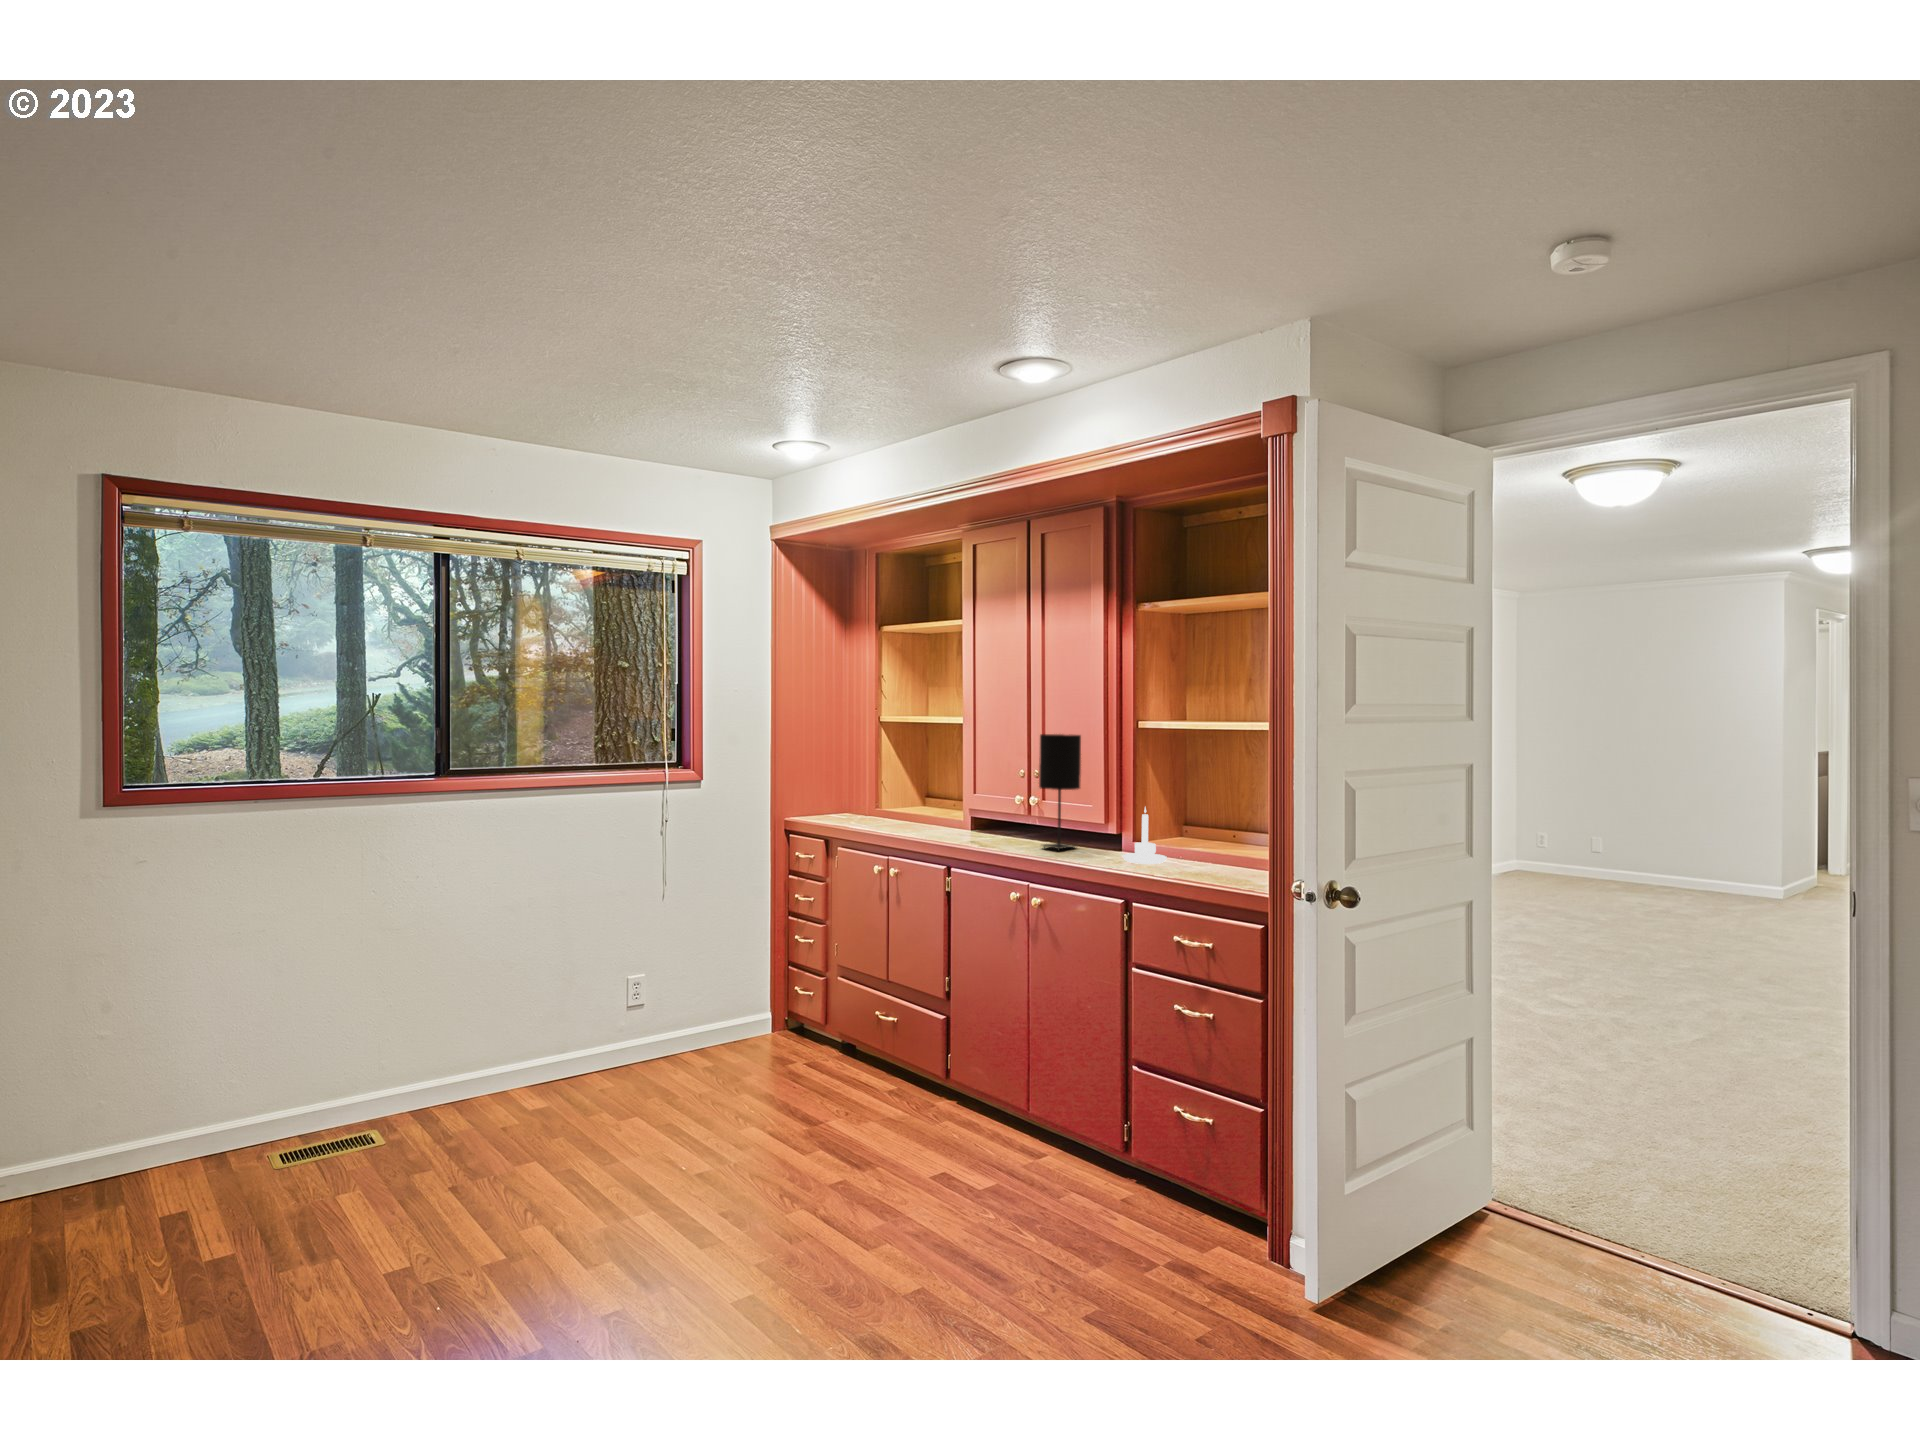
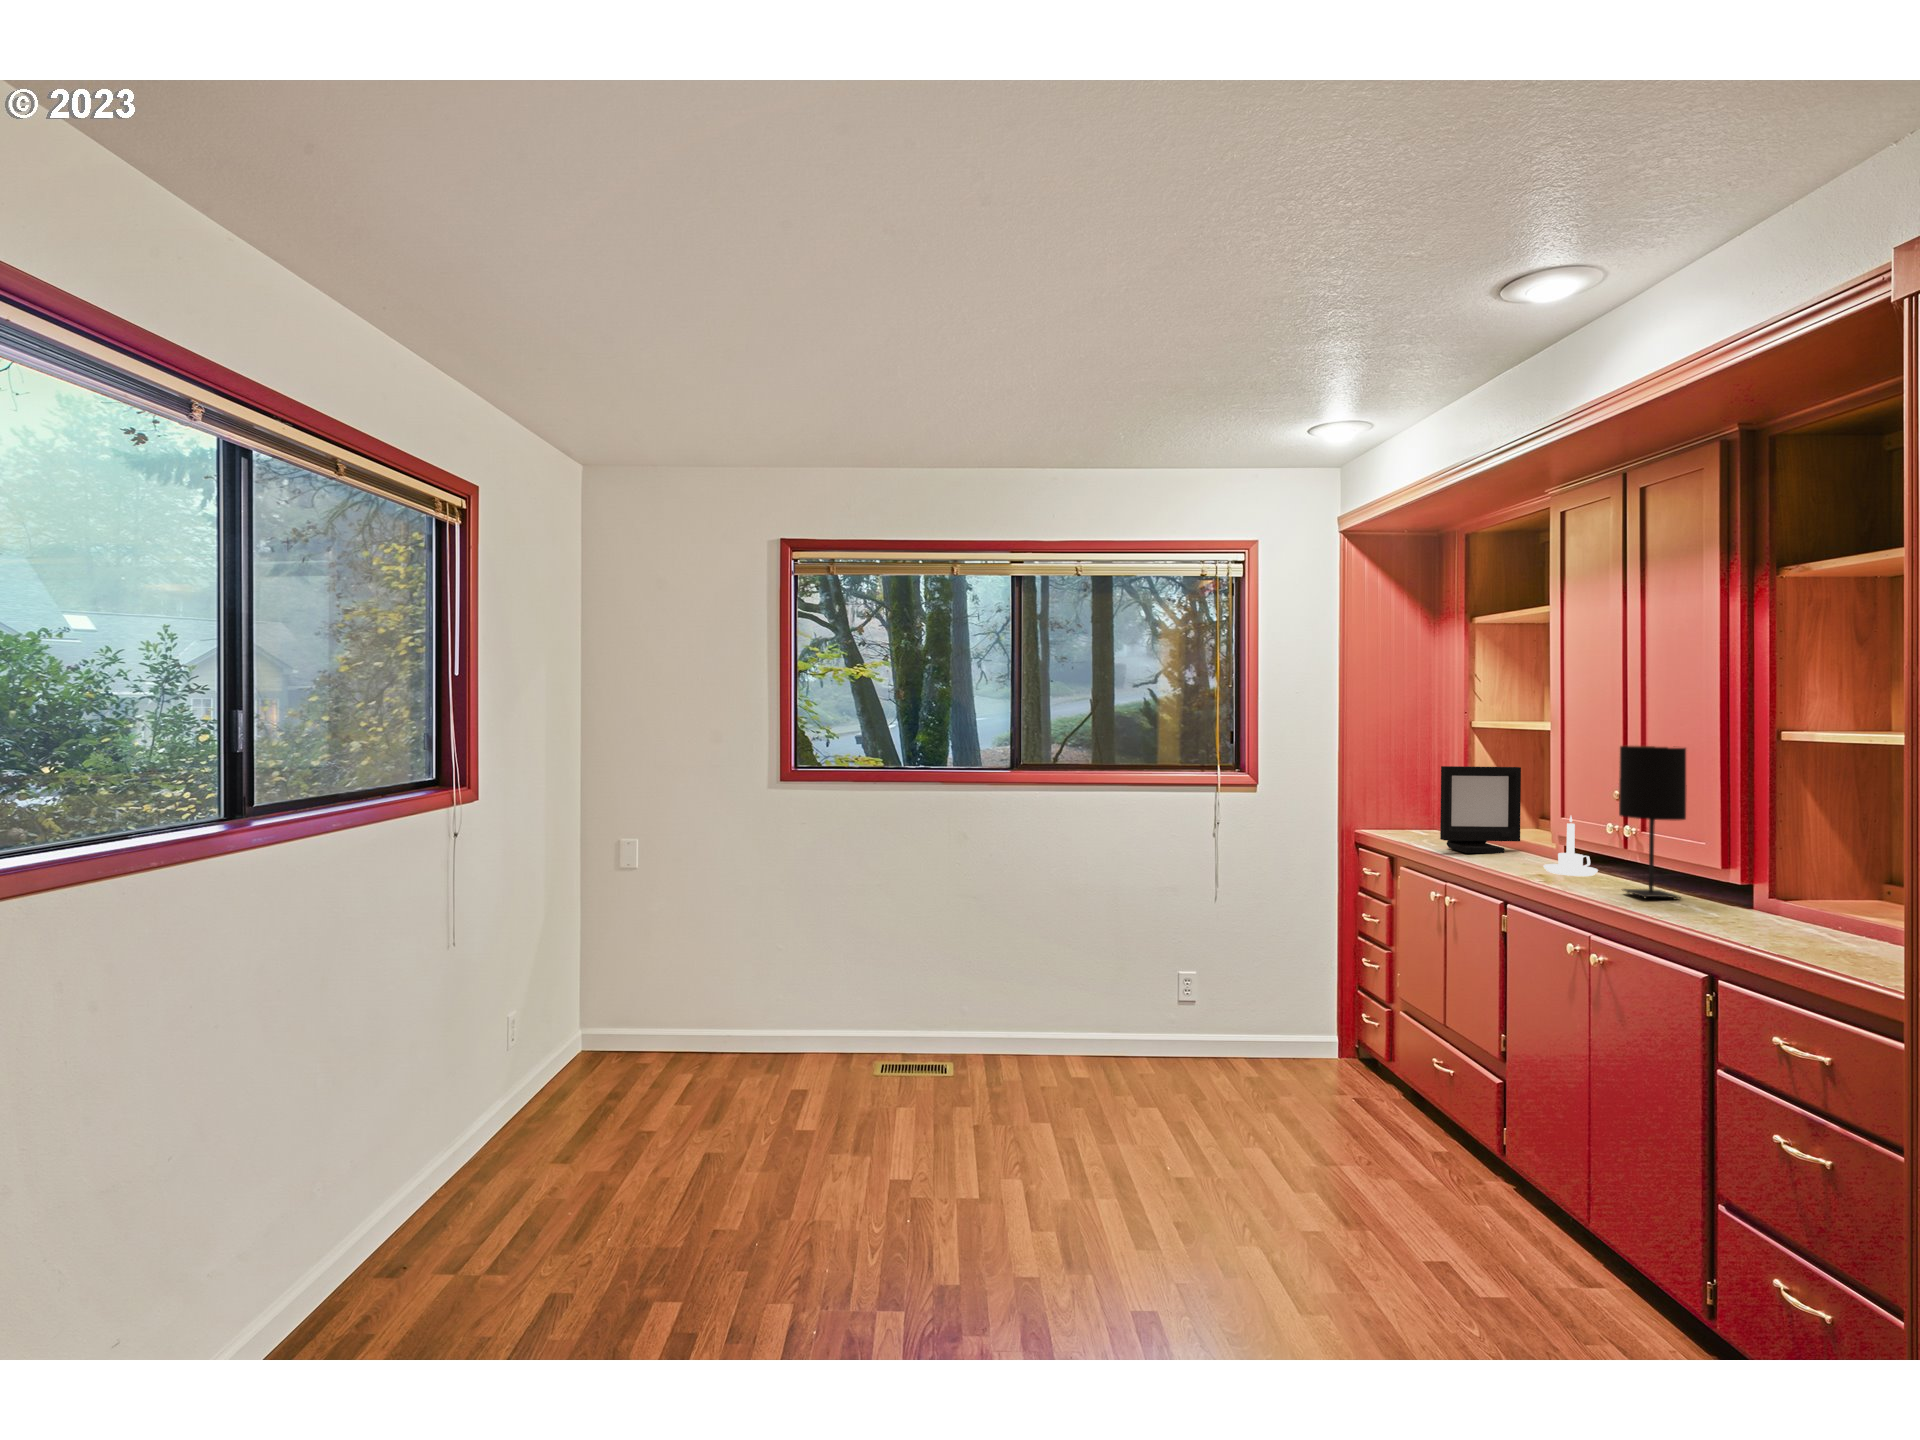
picture frame: none [880,755,936,829] -> present [1440,766,1521,853]
candle holder: present [1123,807,1167,864] -> present [1544,816,1598,876]

